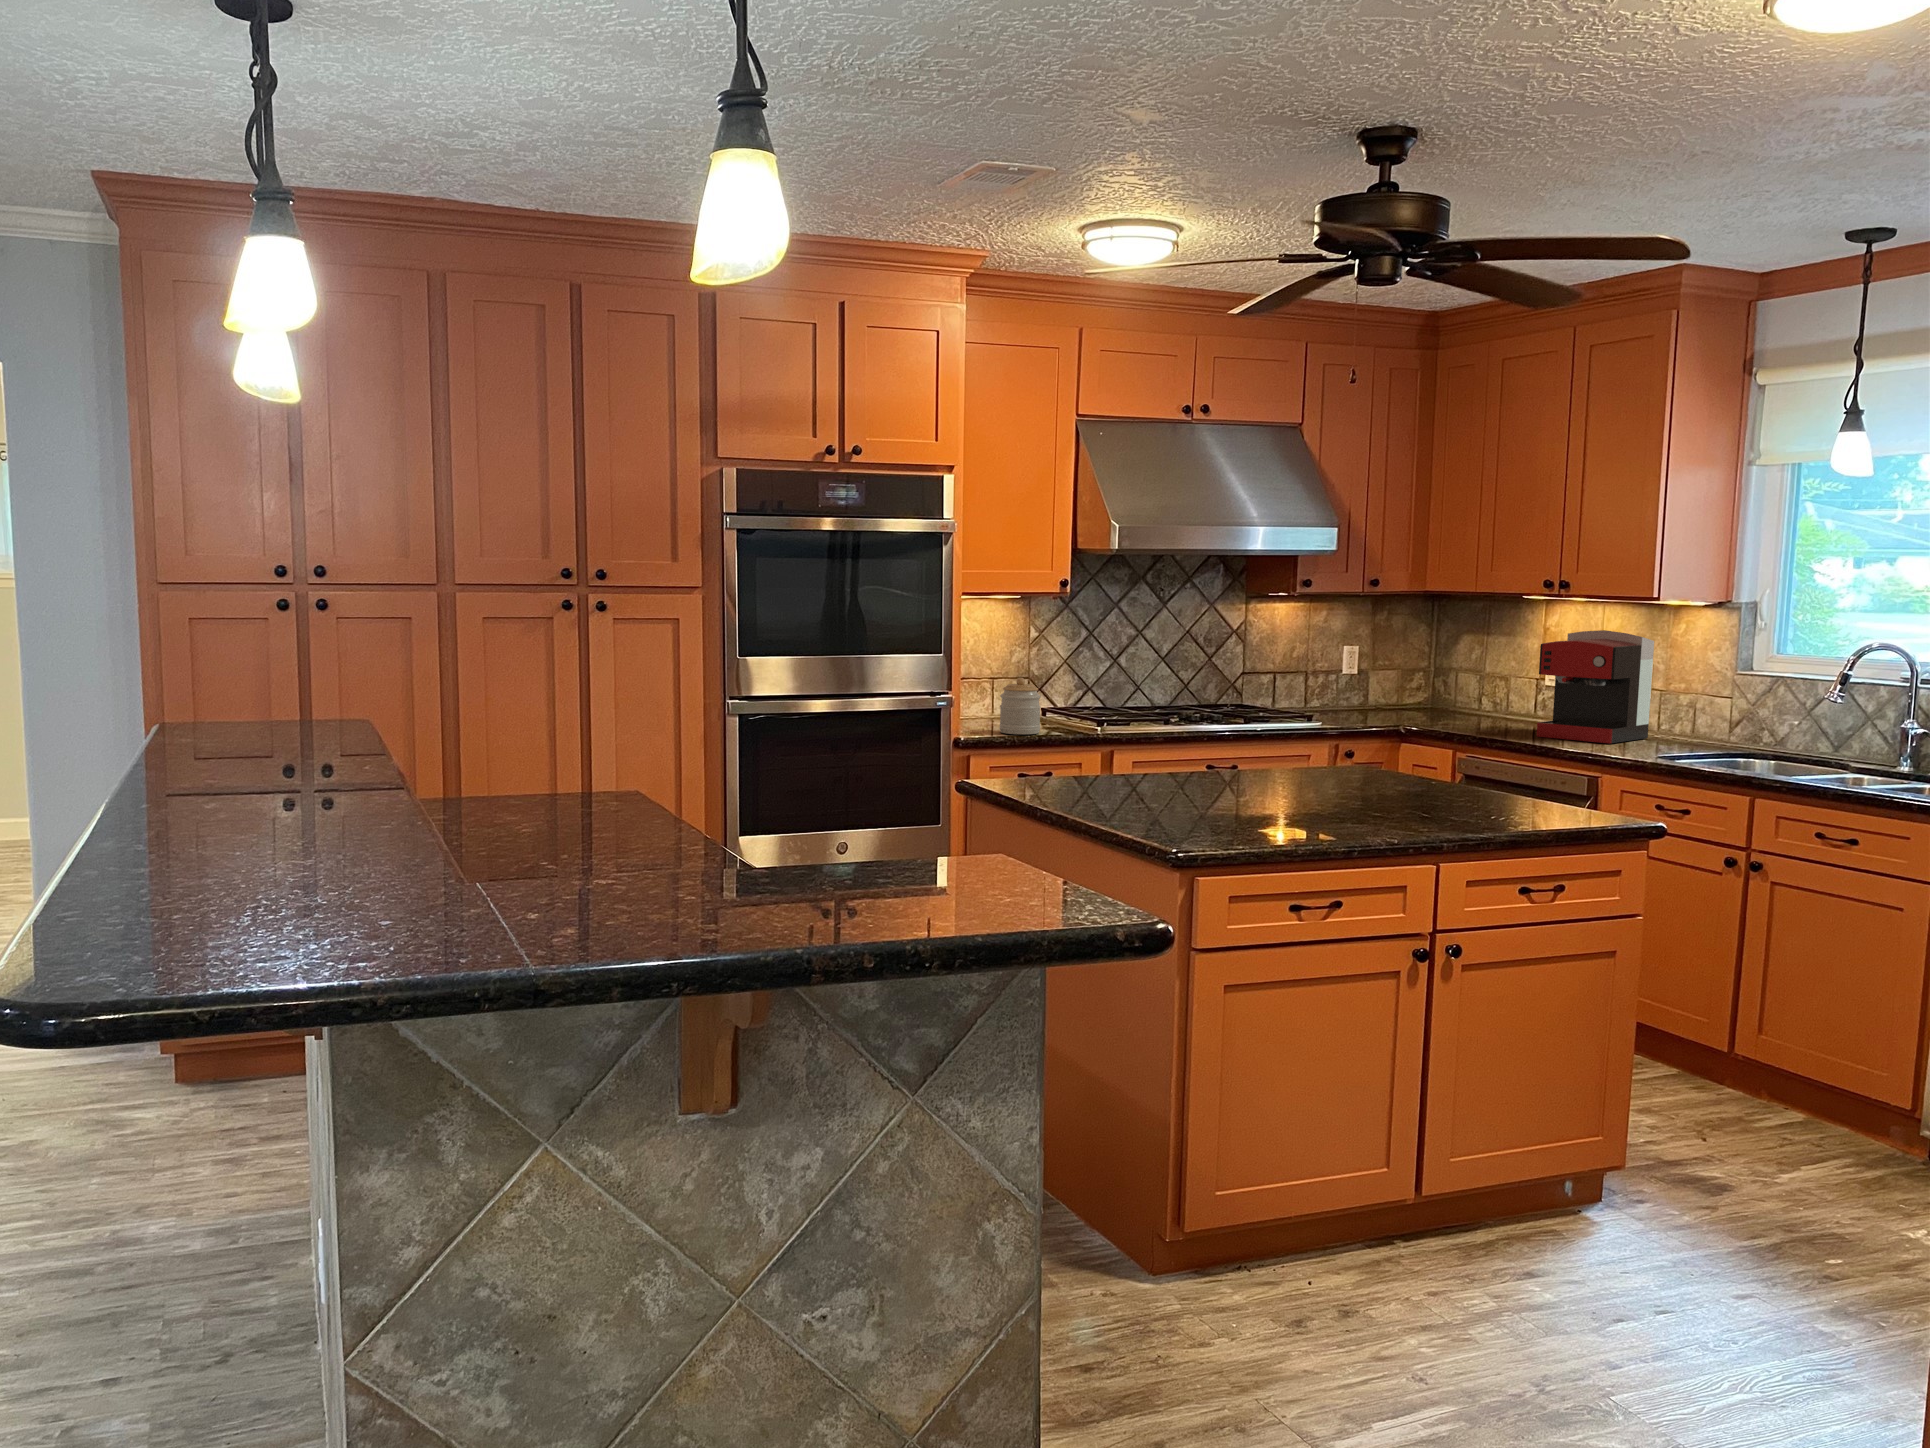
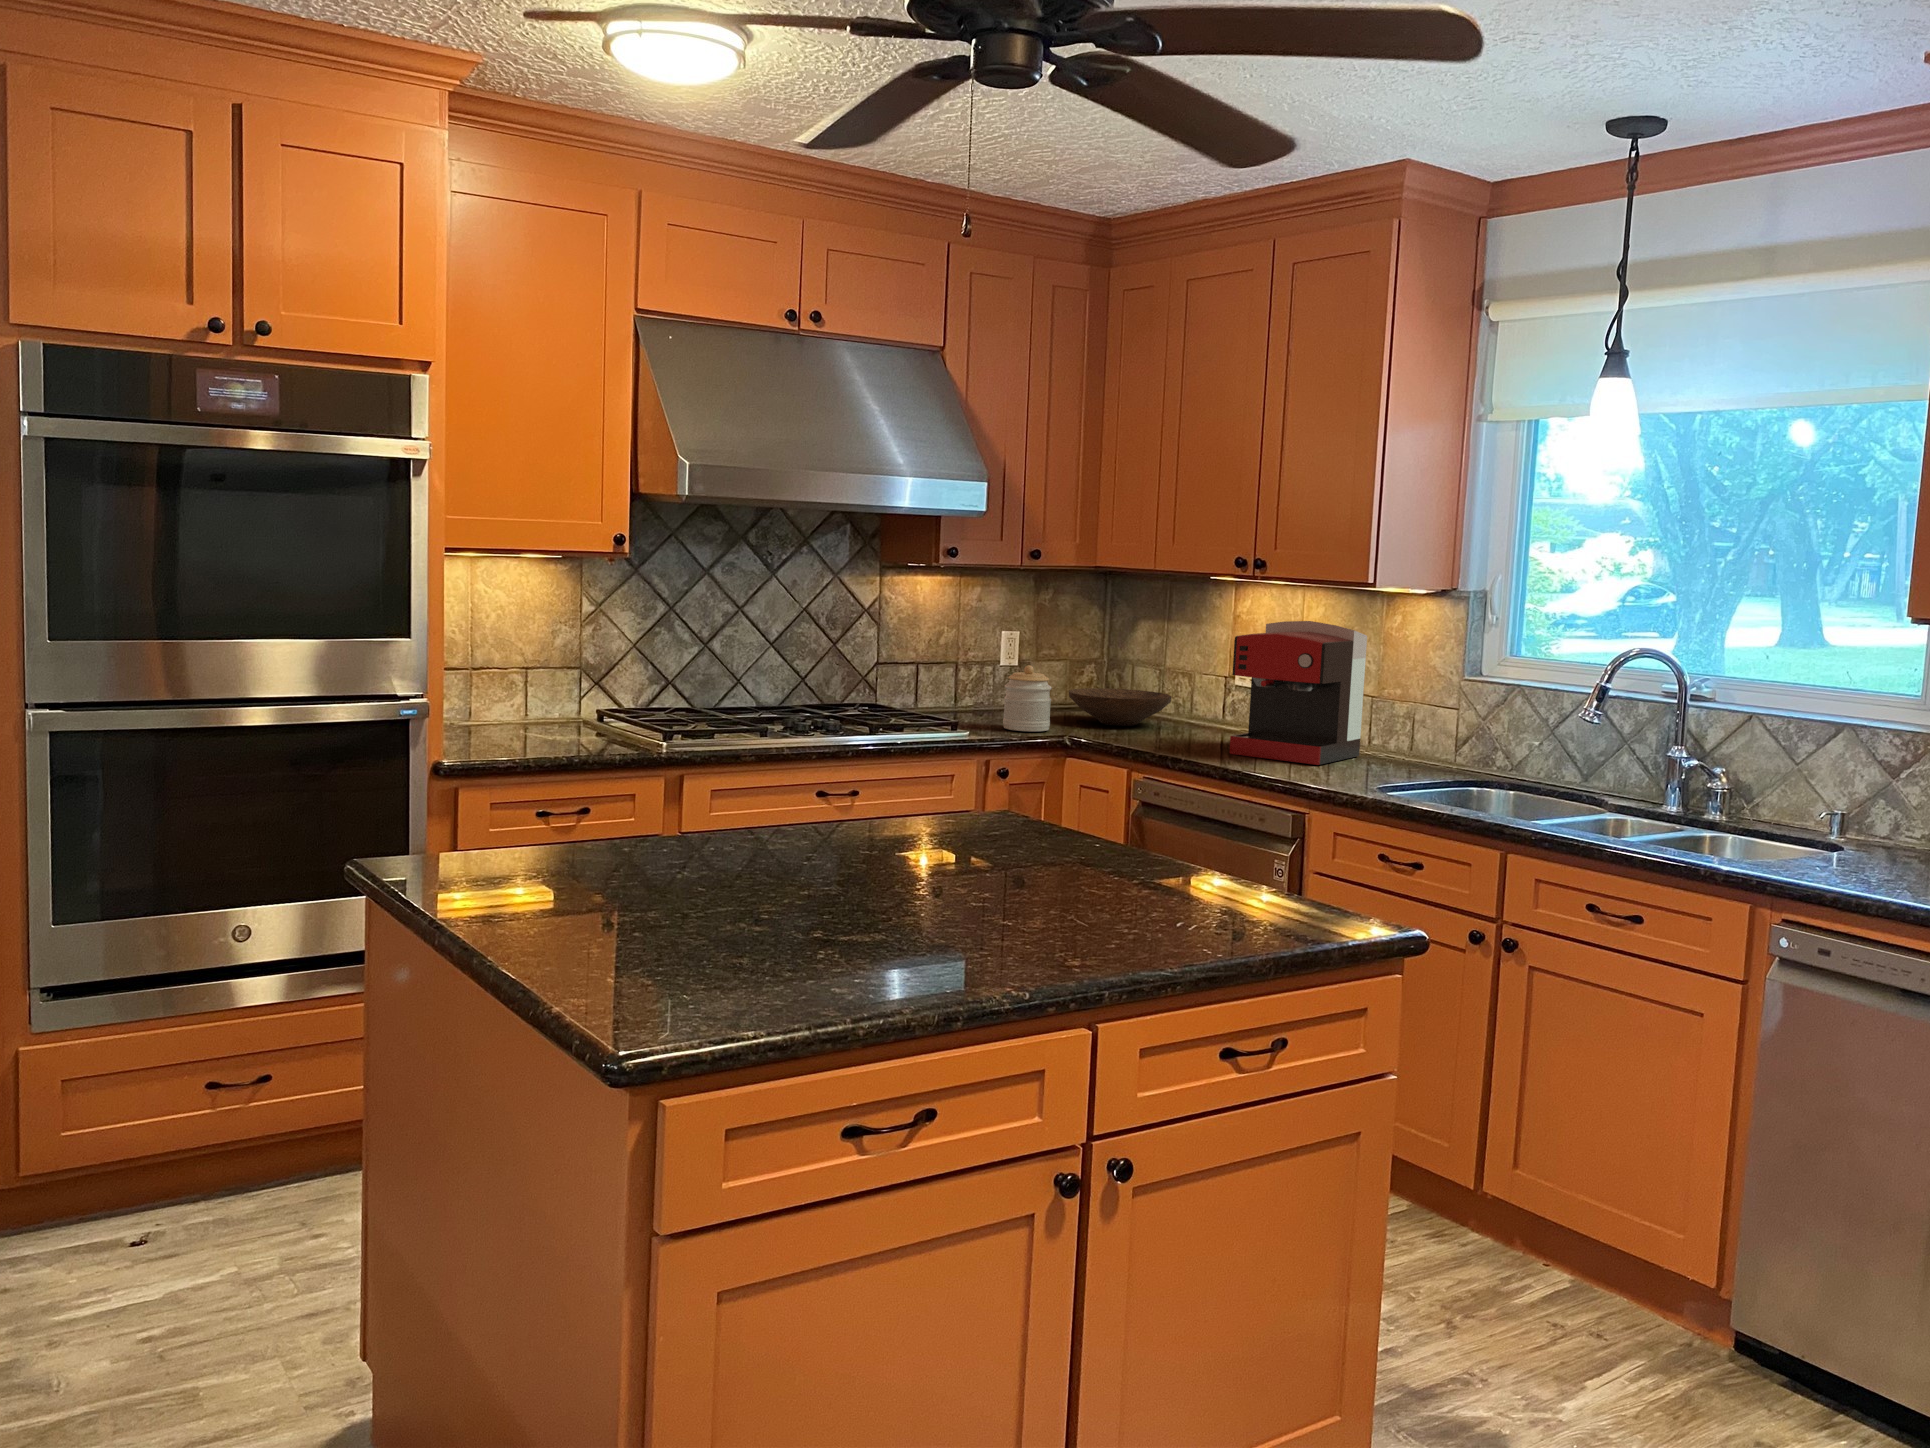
jar: present [1000,678,1041,734] -> present [1003,665,1052,732]
wooden bowl: none [1402,689,1489,718] -> present [1069,688,1171,726]

